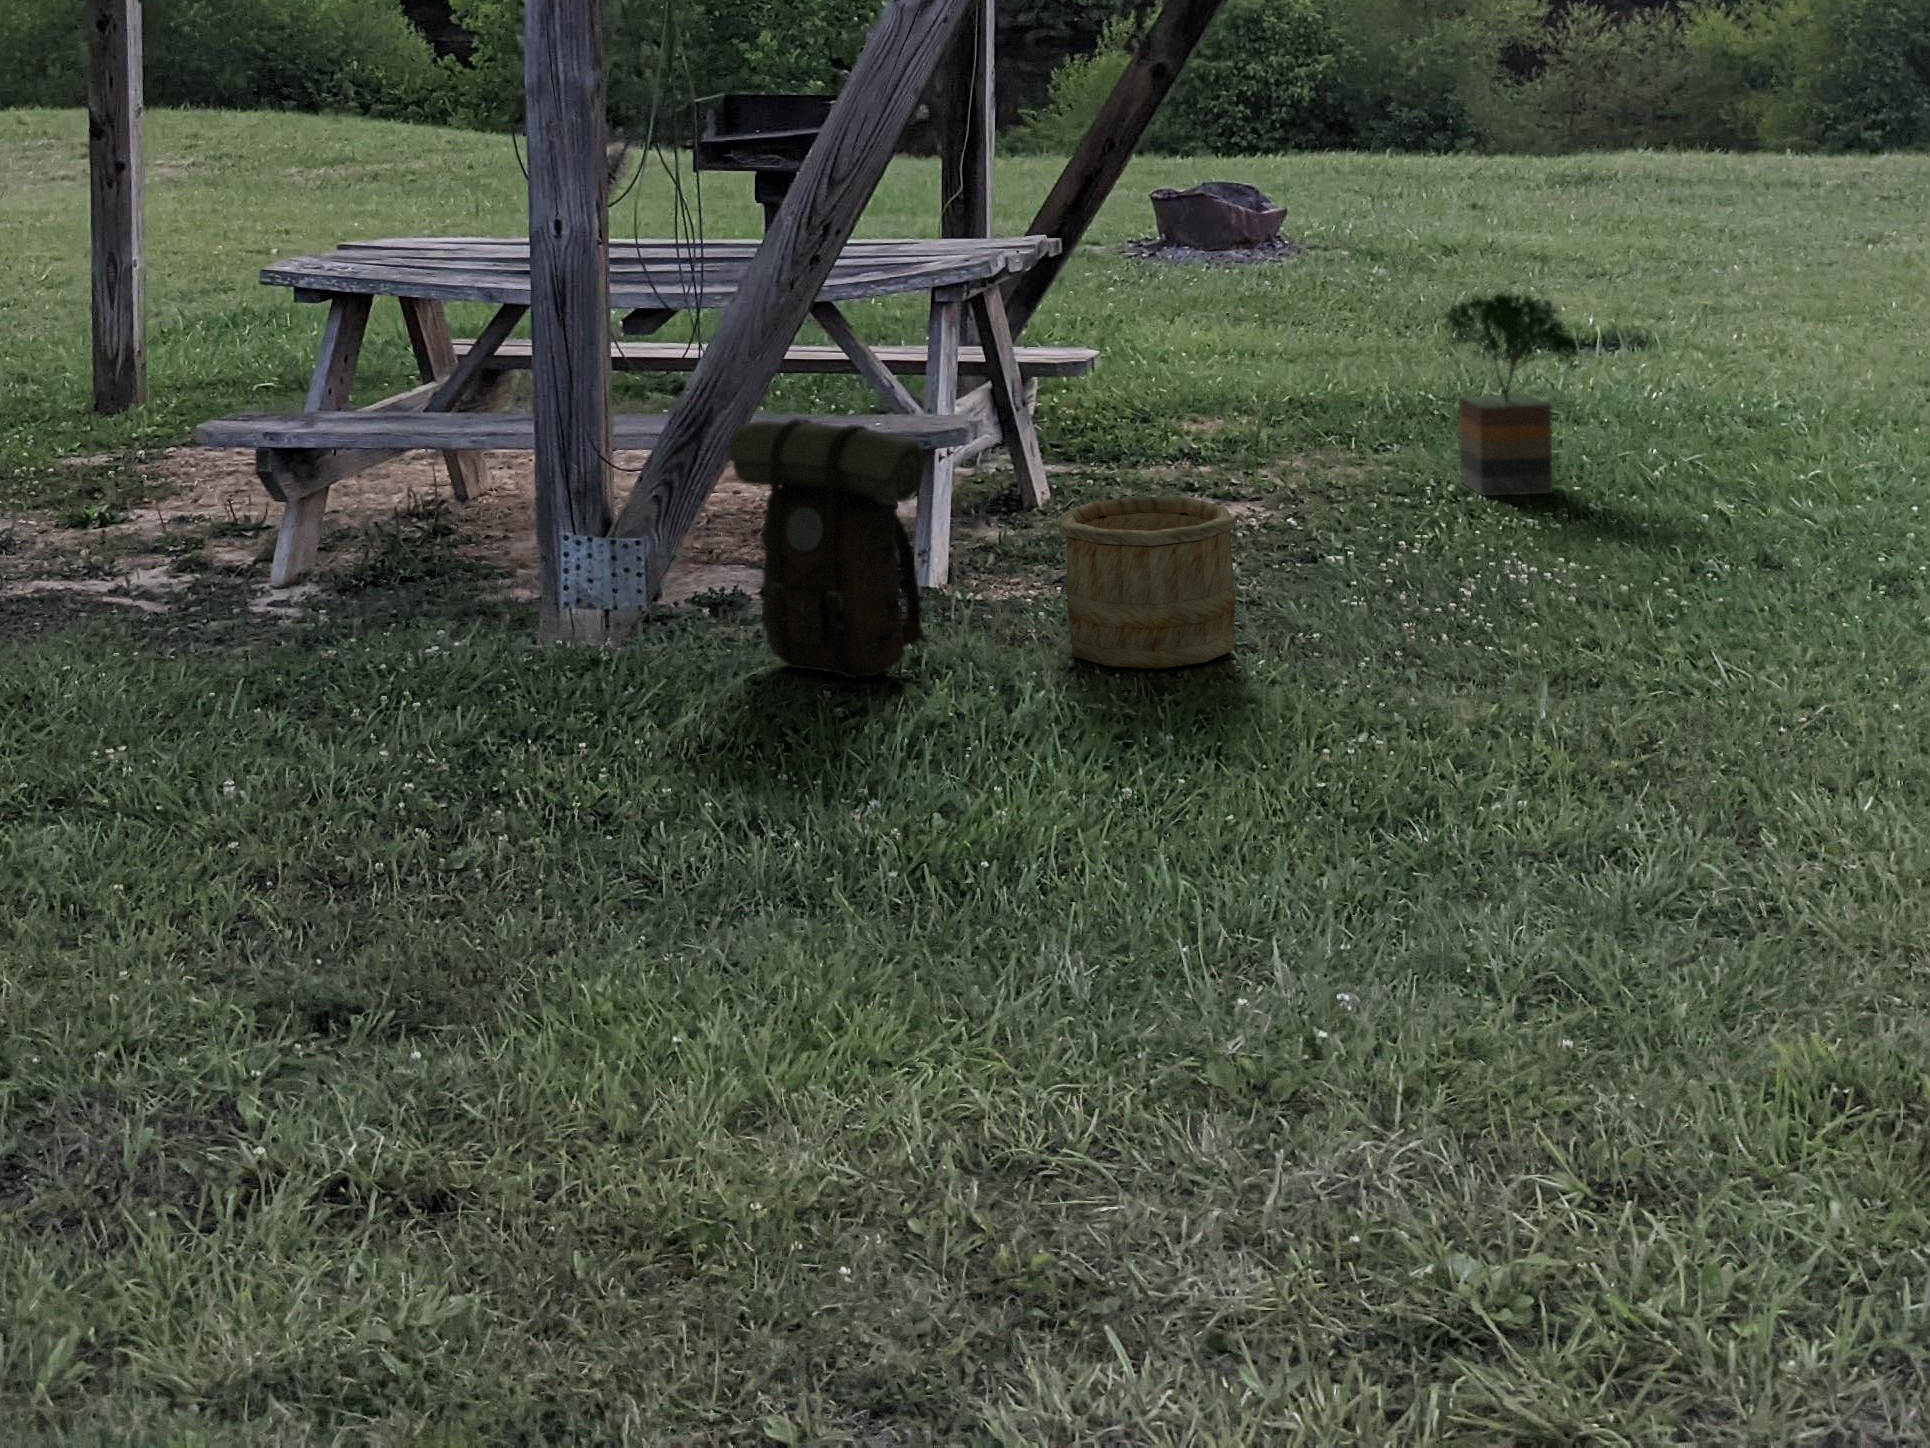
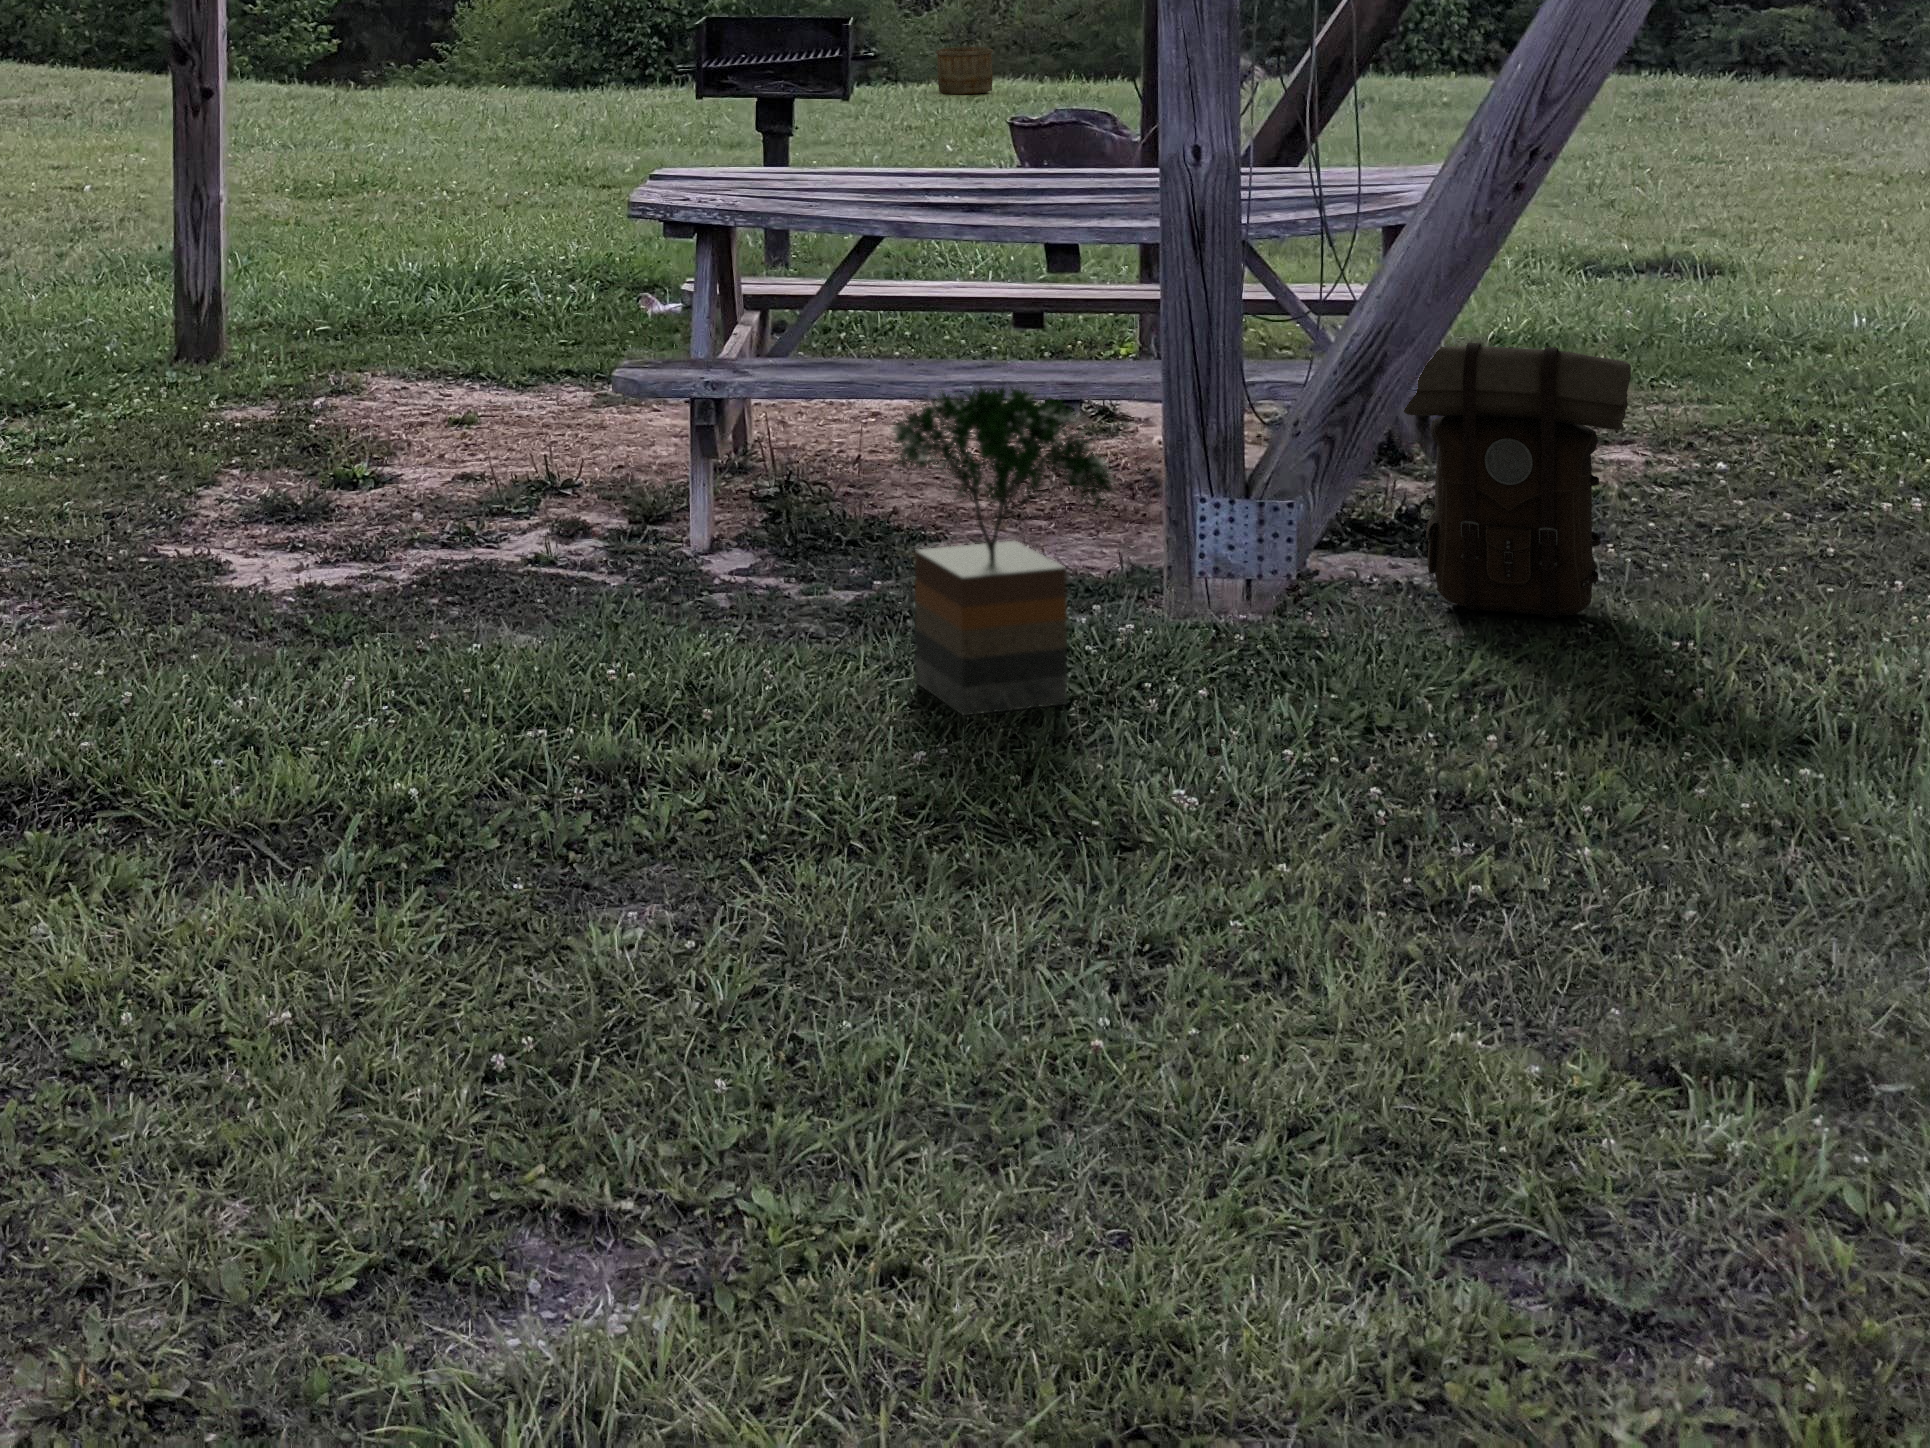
potted tree: present [1443,292,1580,496] -> present [892,385,1114,716]
wooden bucket: present [1059,497,1236,669] -> present [935,47,993,94]

